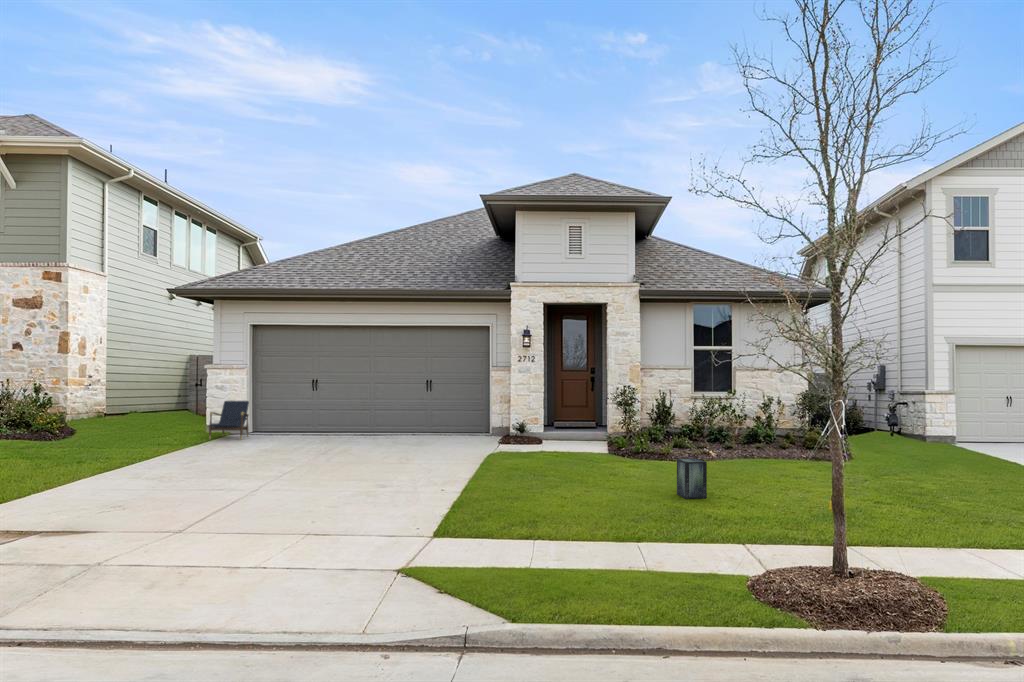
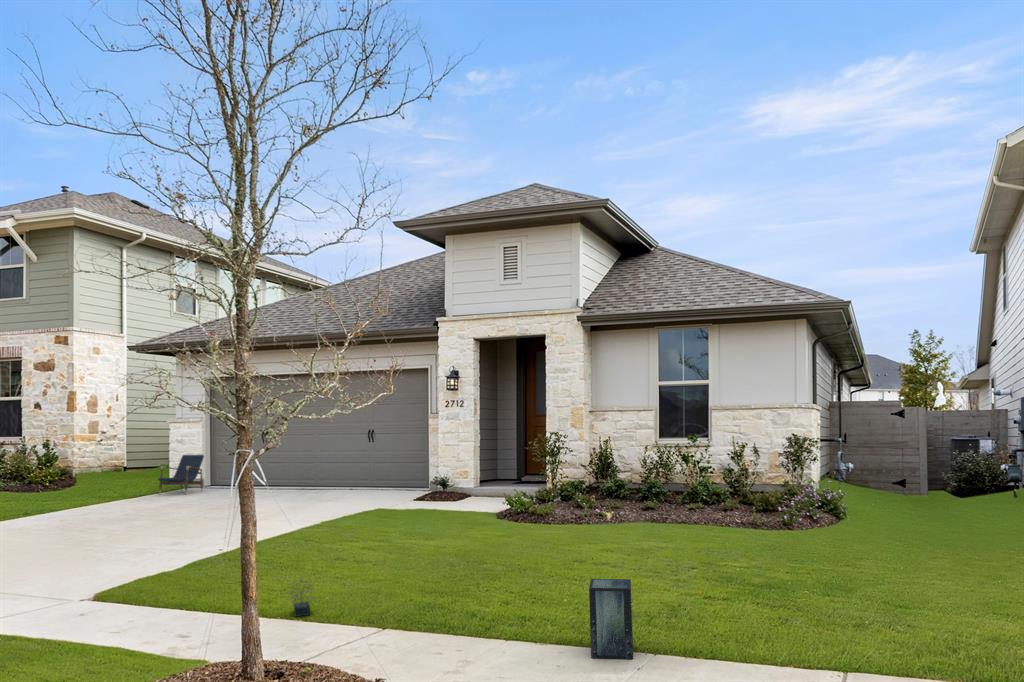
storage box: present [677,459,707,499] -> present [589,579,633,659]
decorative plant: none [672,507,705,540] -> present [291,585,312,617]

